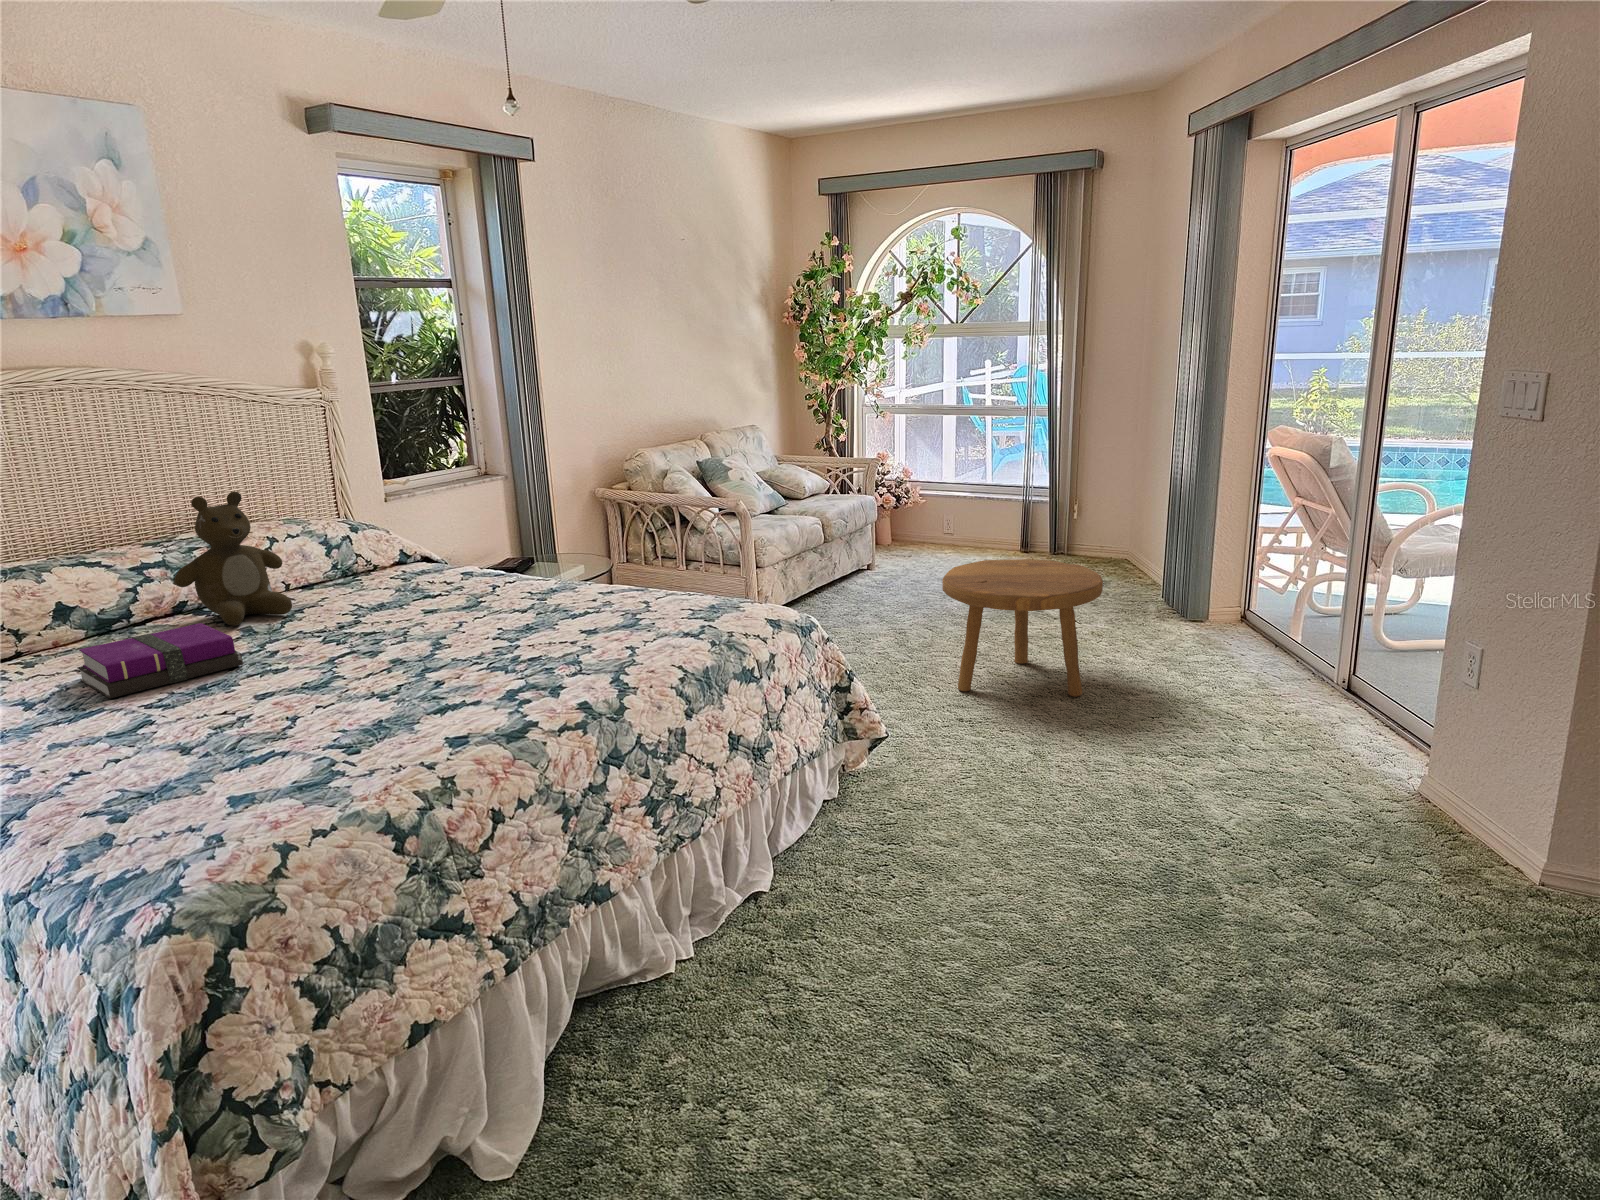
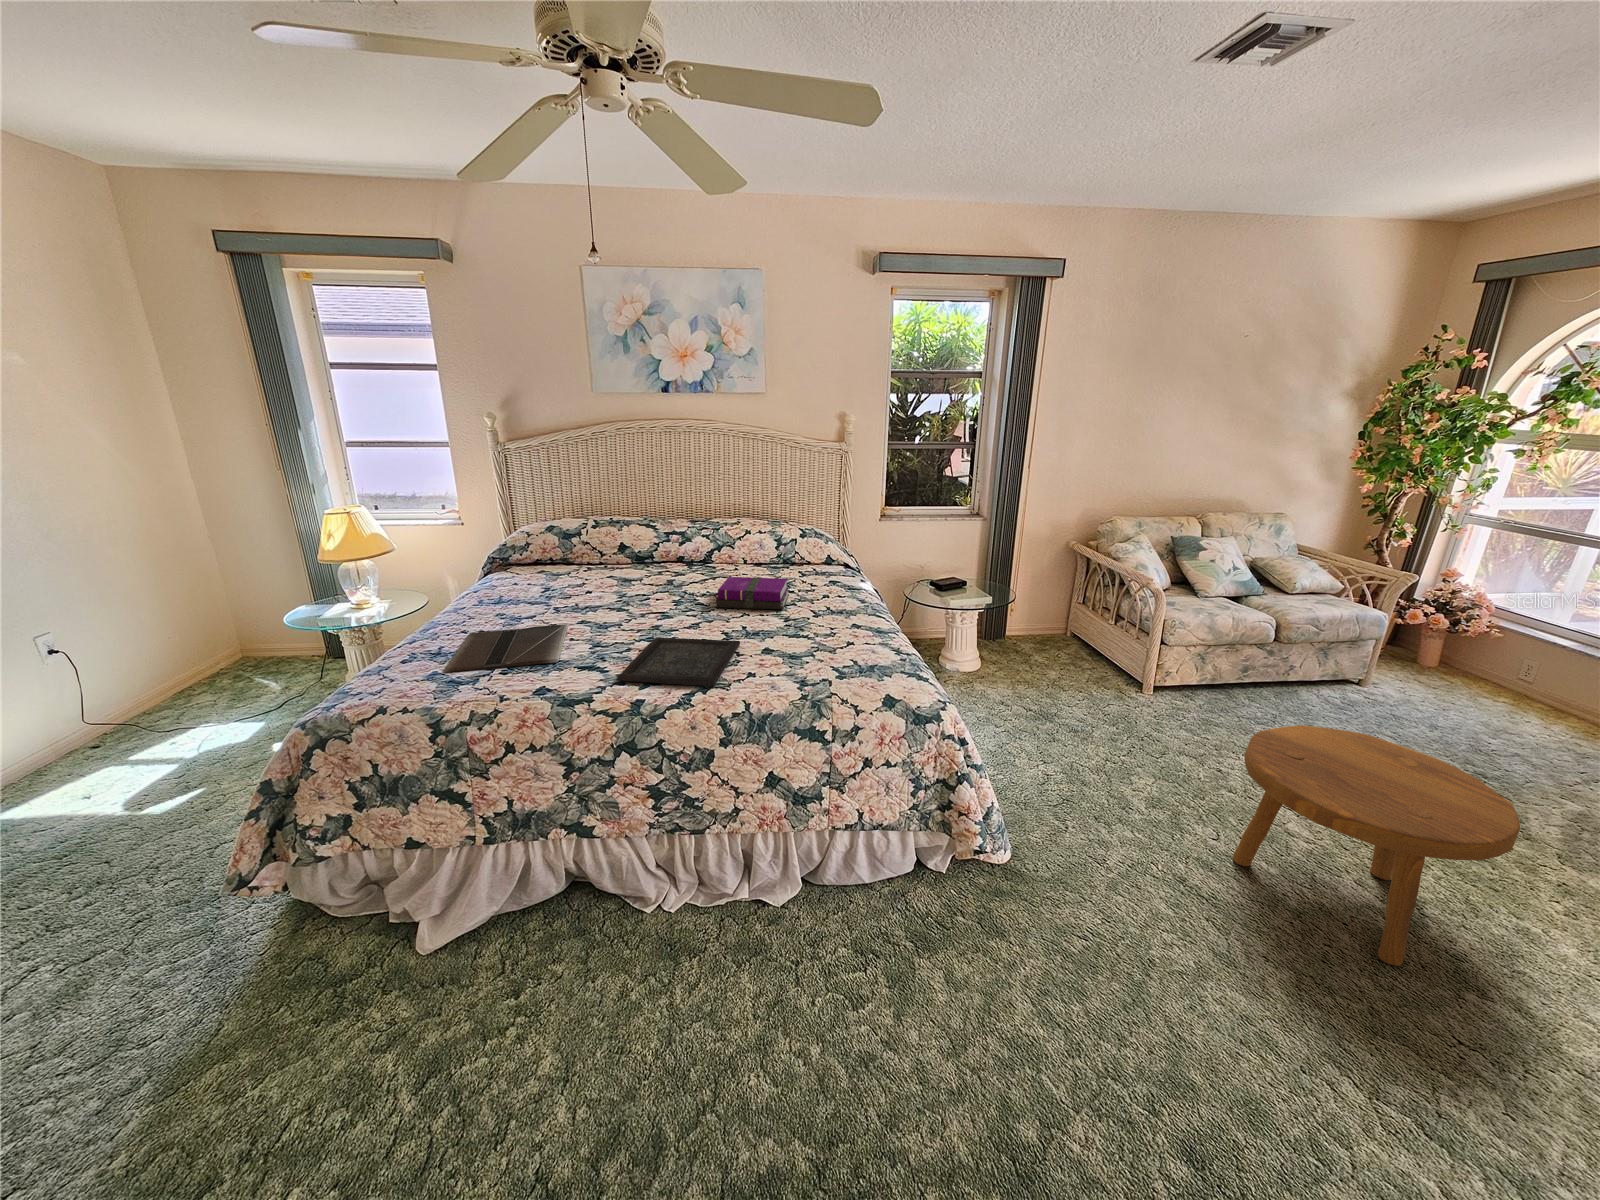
teddy bear: present [174,492,292,626] -> none [669,501,727,578]
notebook: present [77,623,243,698] -> present [716,577,789,609]
tray: none [440,630,634,697] -> present [618,638,740,686]
laptop: none [97,701,381,795] -> present [444,624,568,672]

